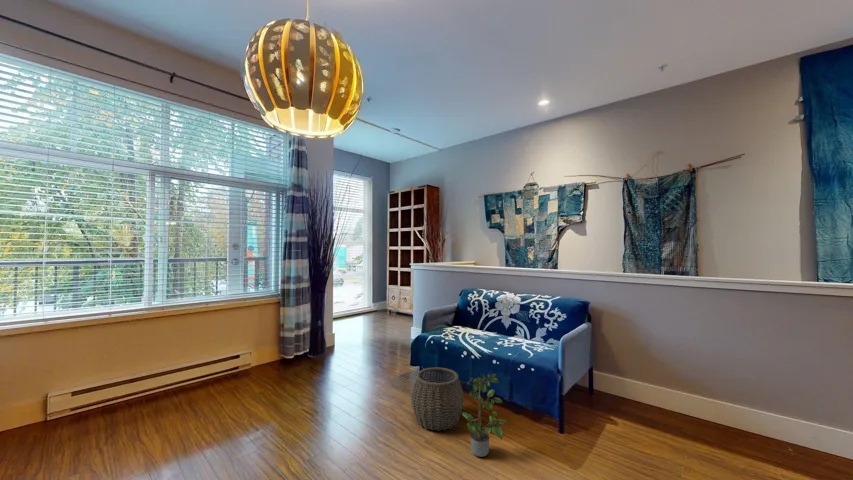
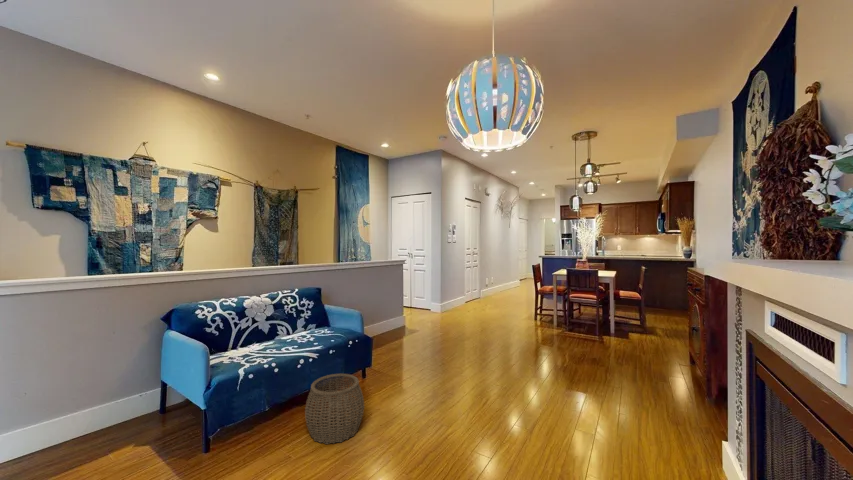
potted plant: present [462,374,507,457] -> none [380,342,404,412]

